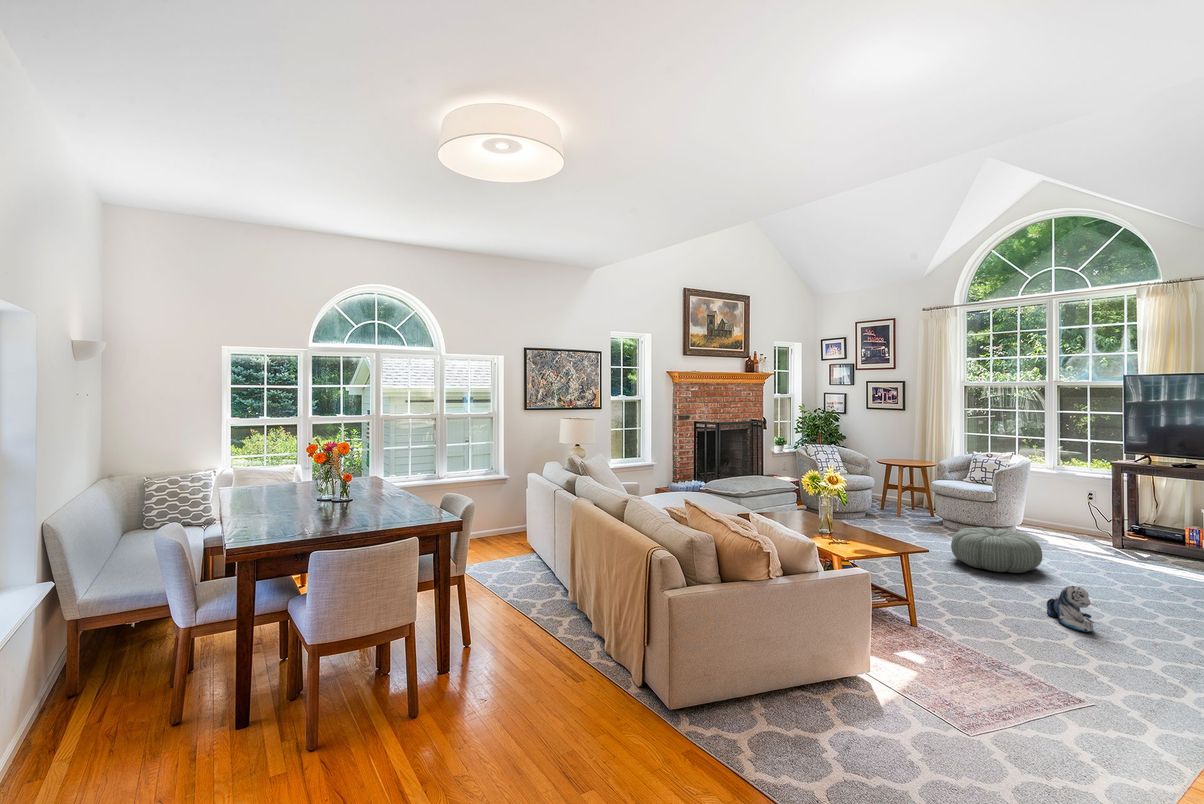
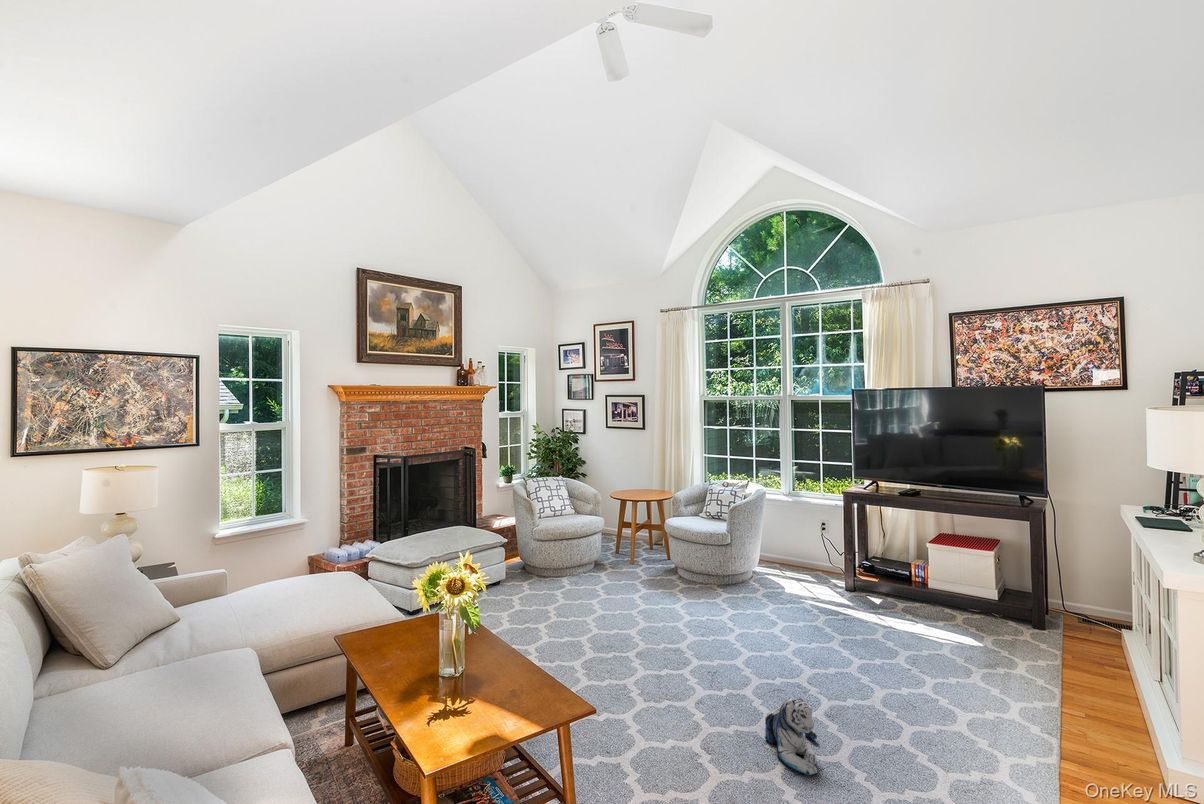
pouf: present [951,527,1042,573] -> none [670,587,771,653]

